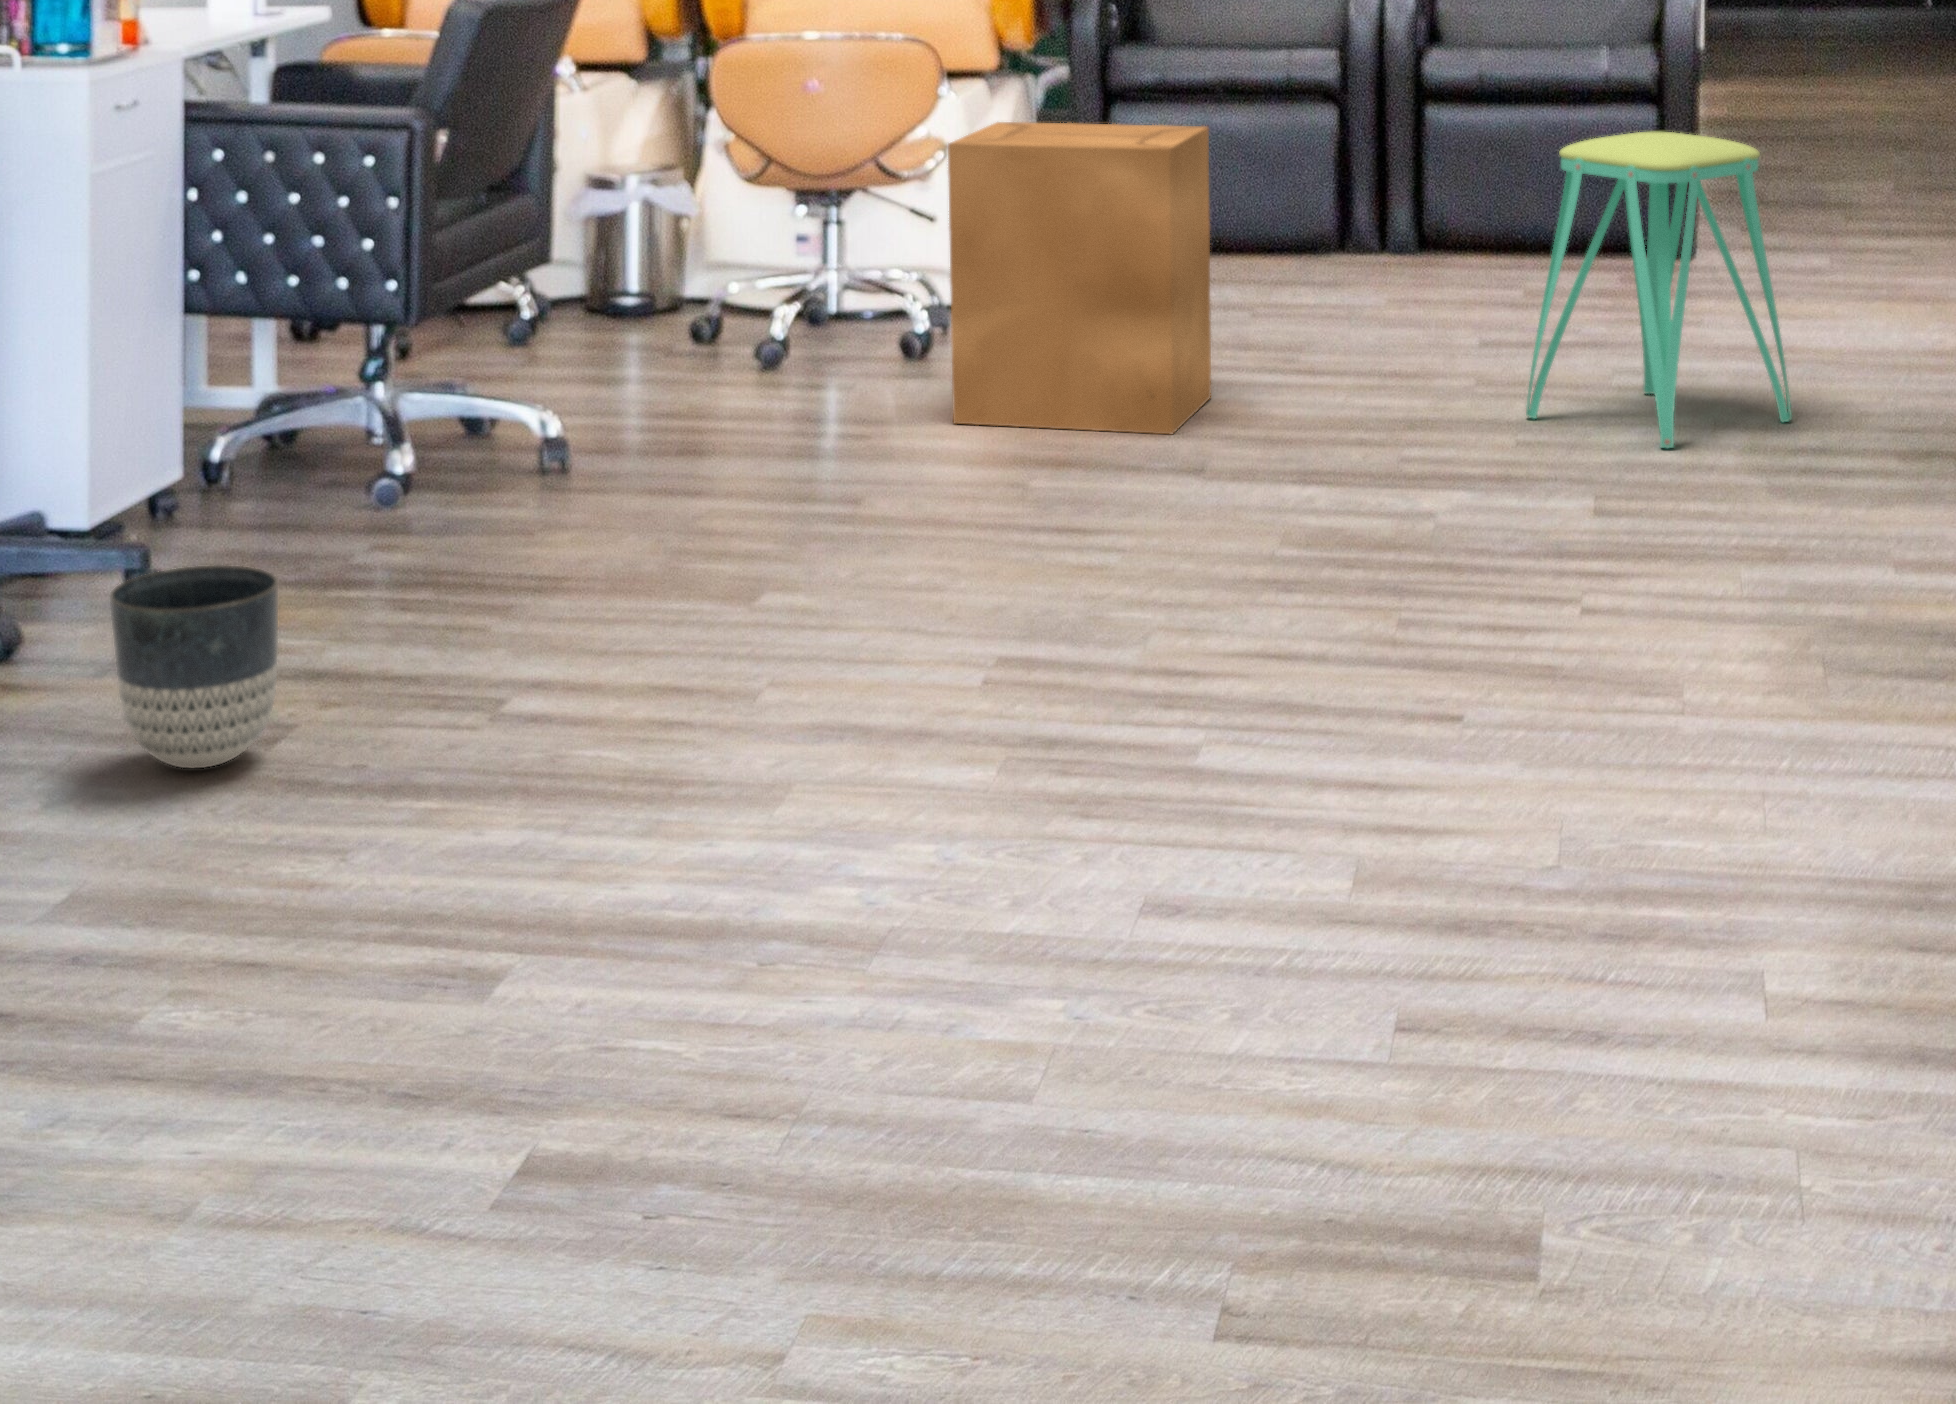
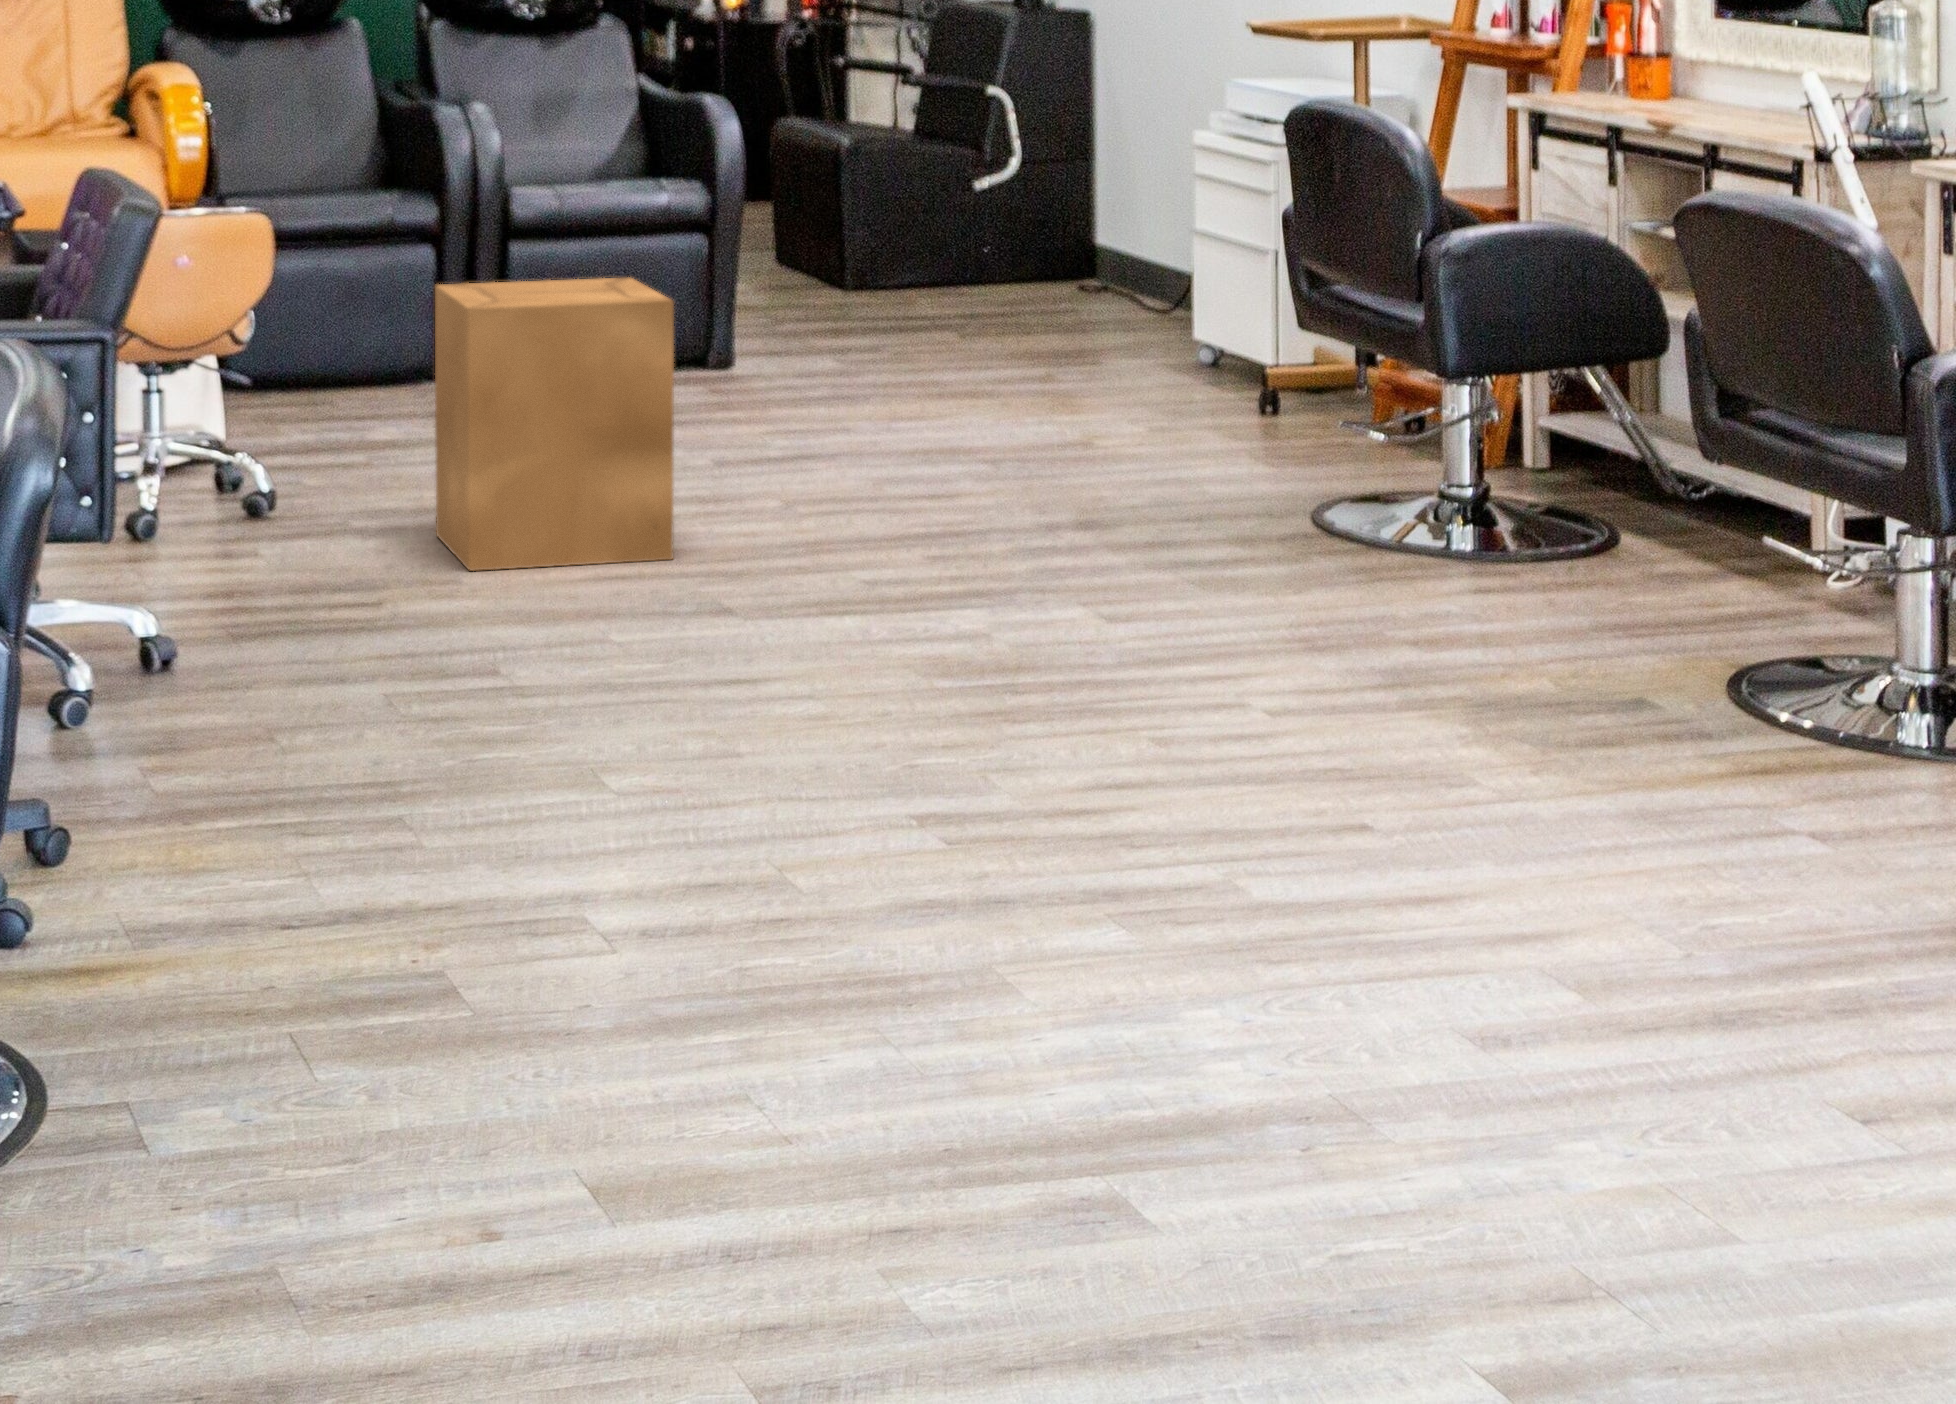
stool: present [1526,132,1792,448] -> none [913,259,1113,528]
planter: present [110,565,278,768] -> none [479,754,633,949]

